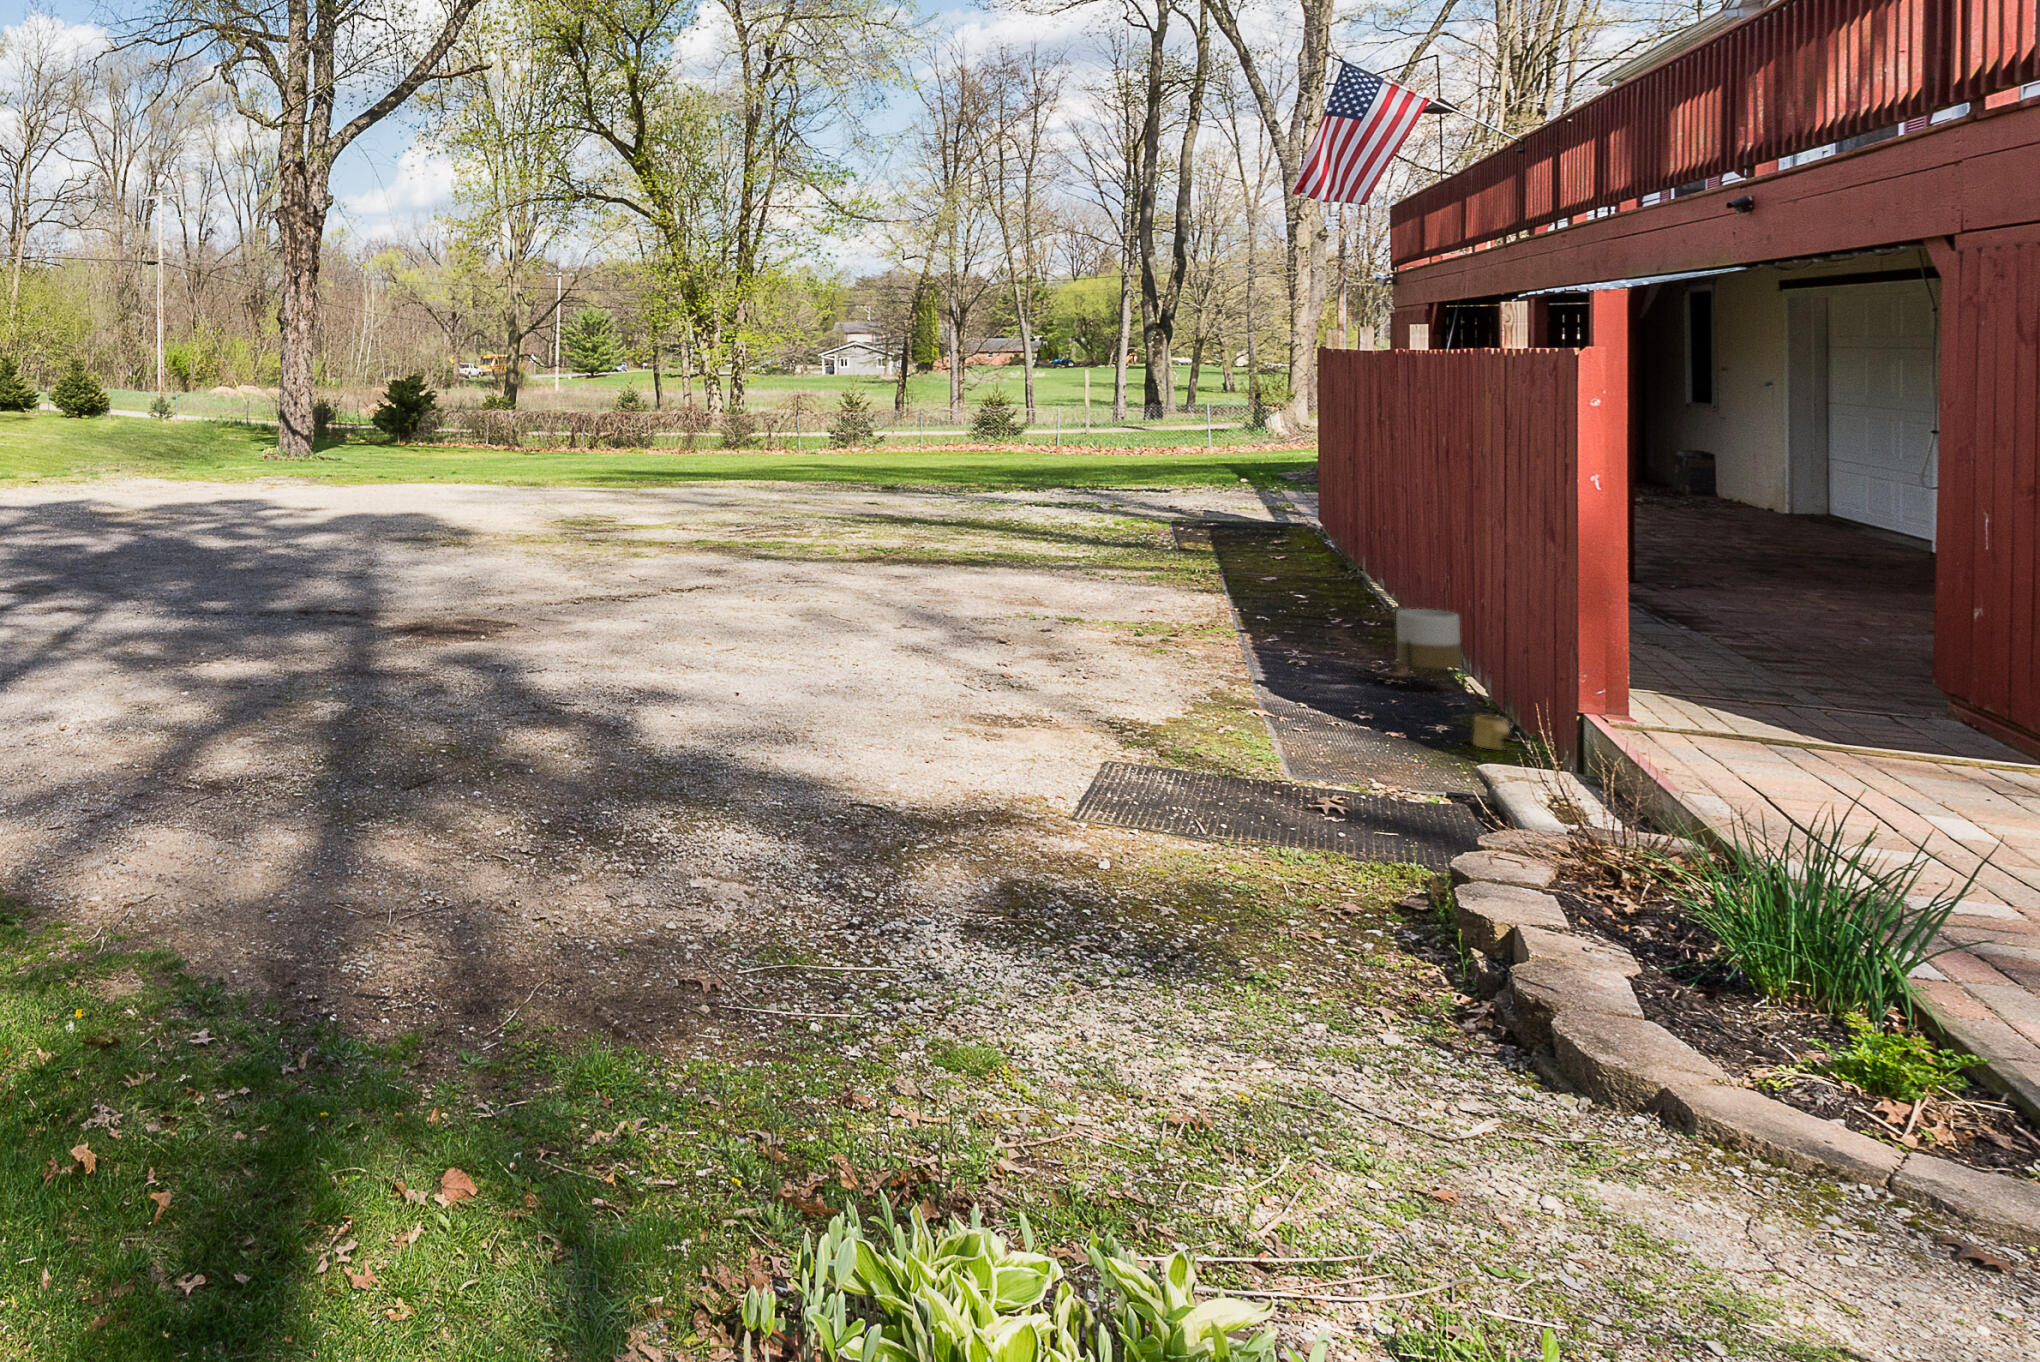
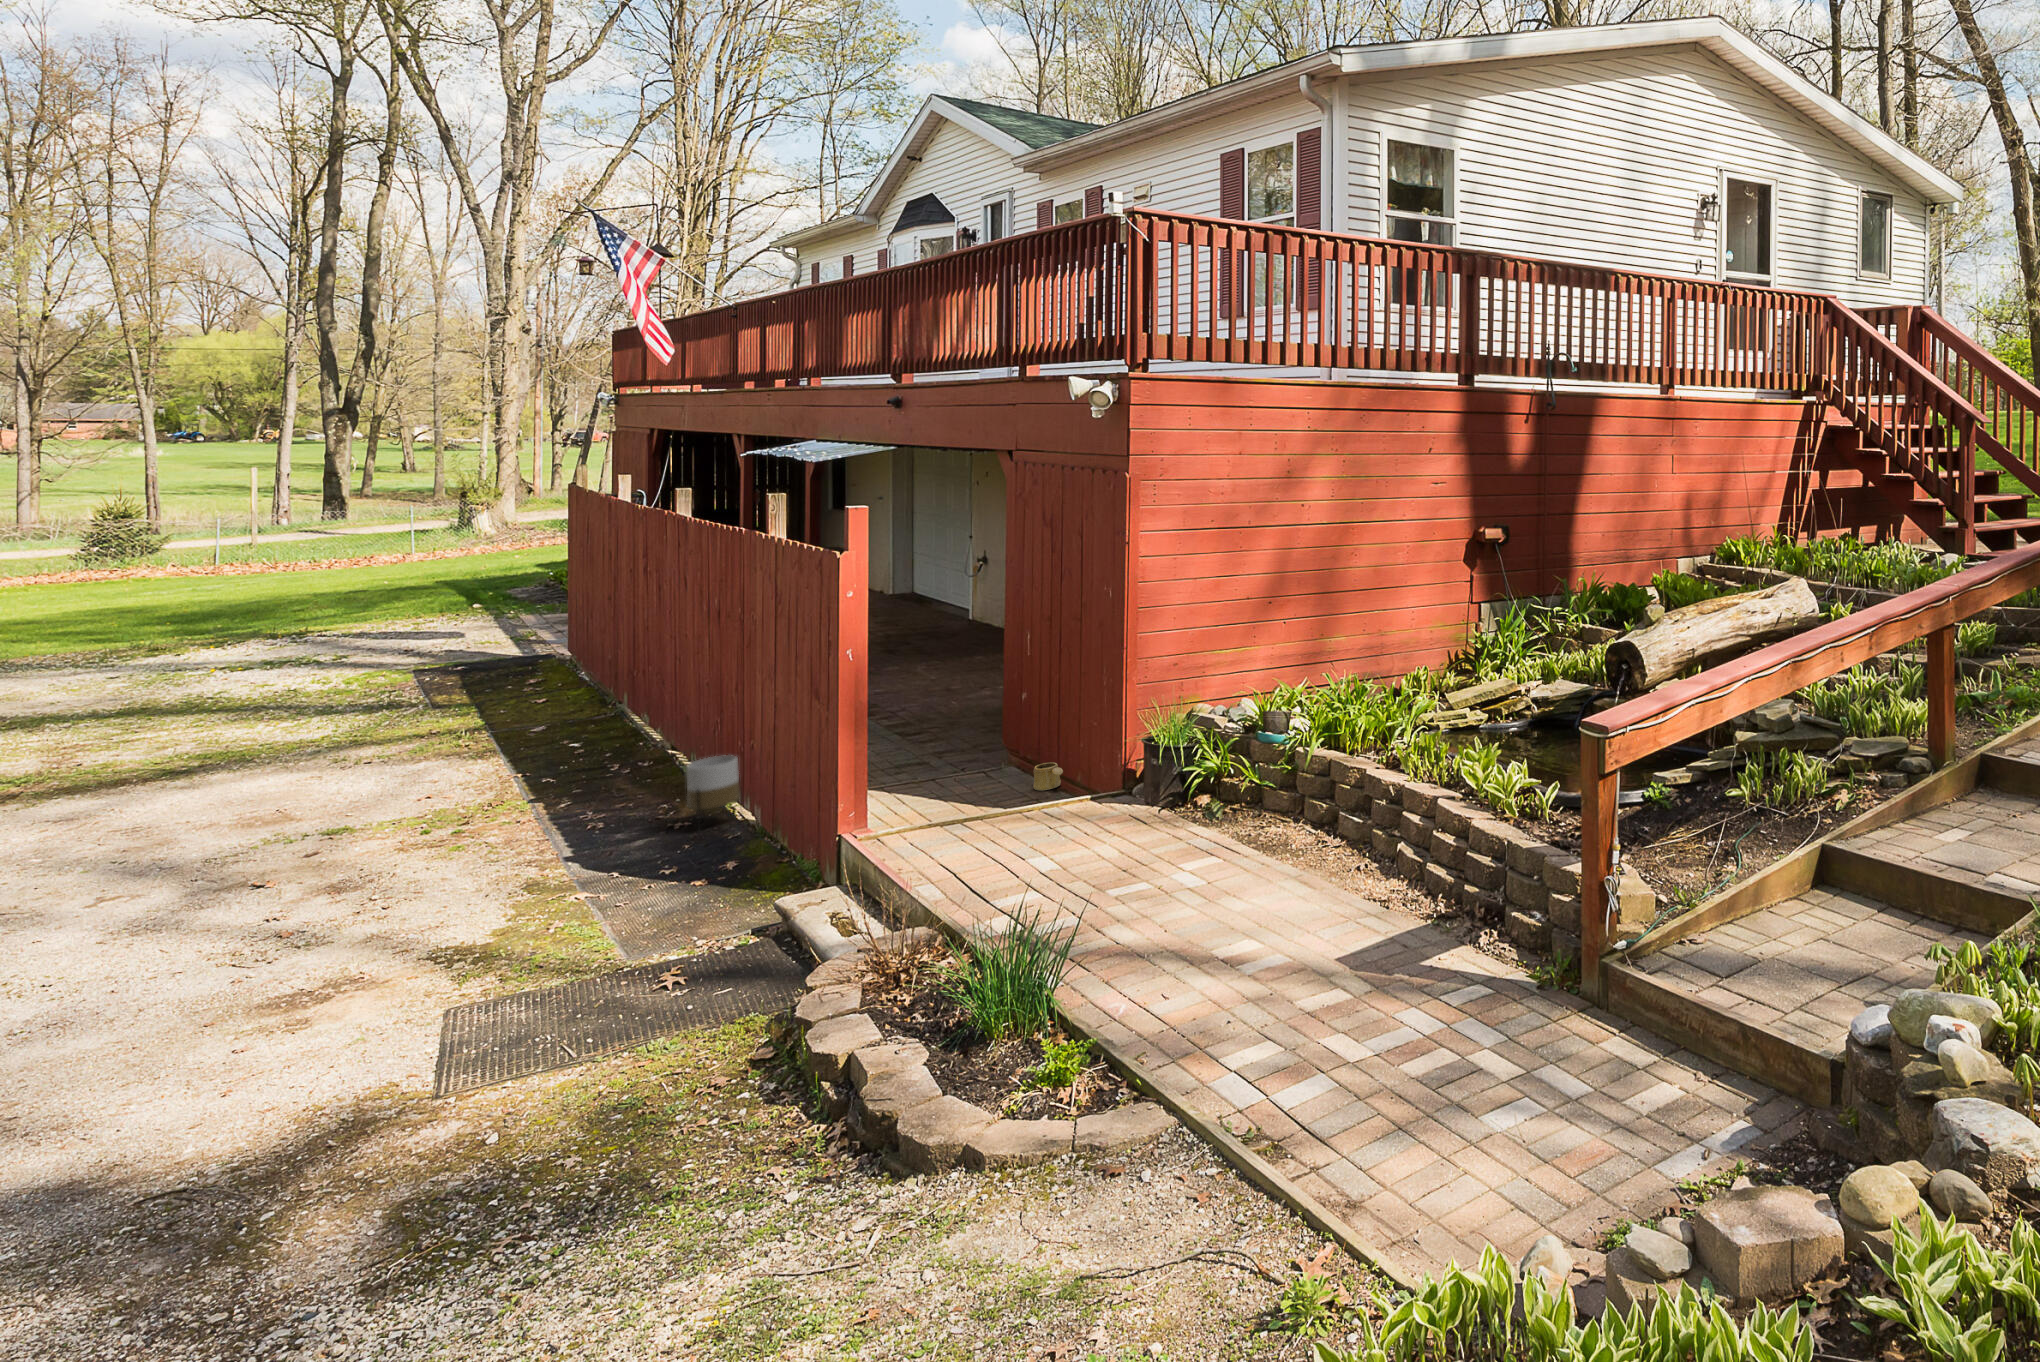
watering can: present [1473,716,1509,749] -> present [1033,762,1063,790]

